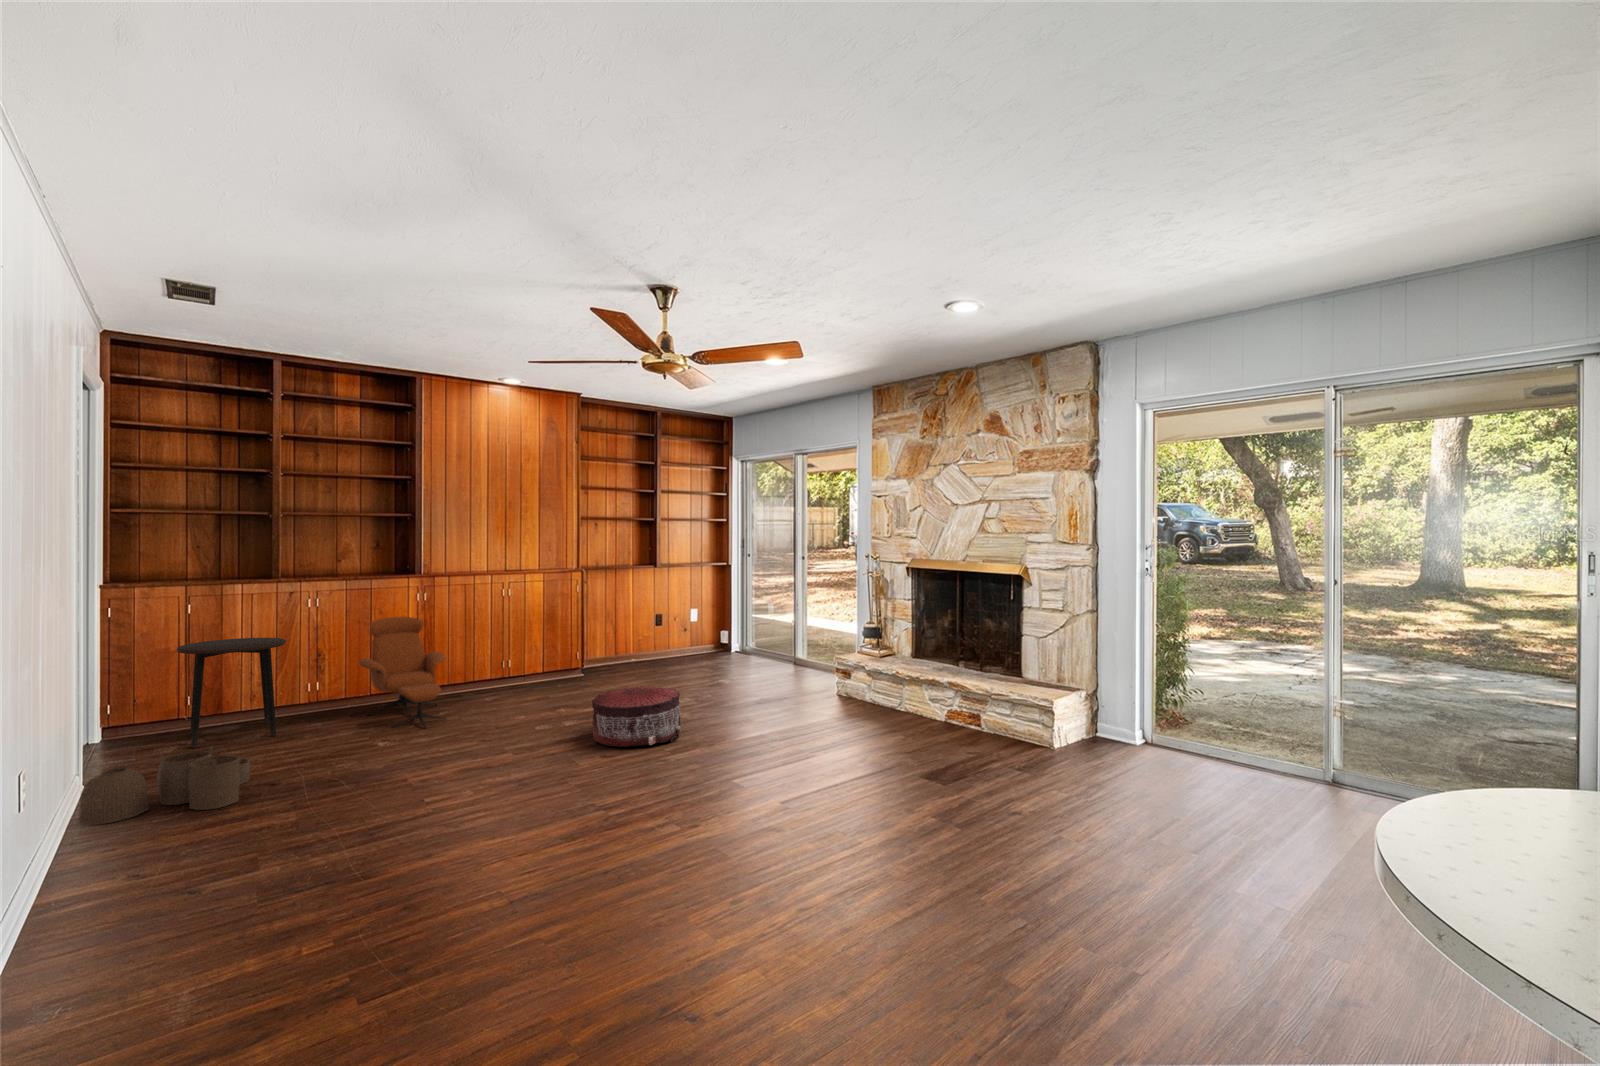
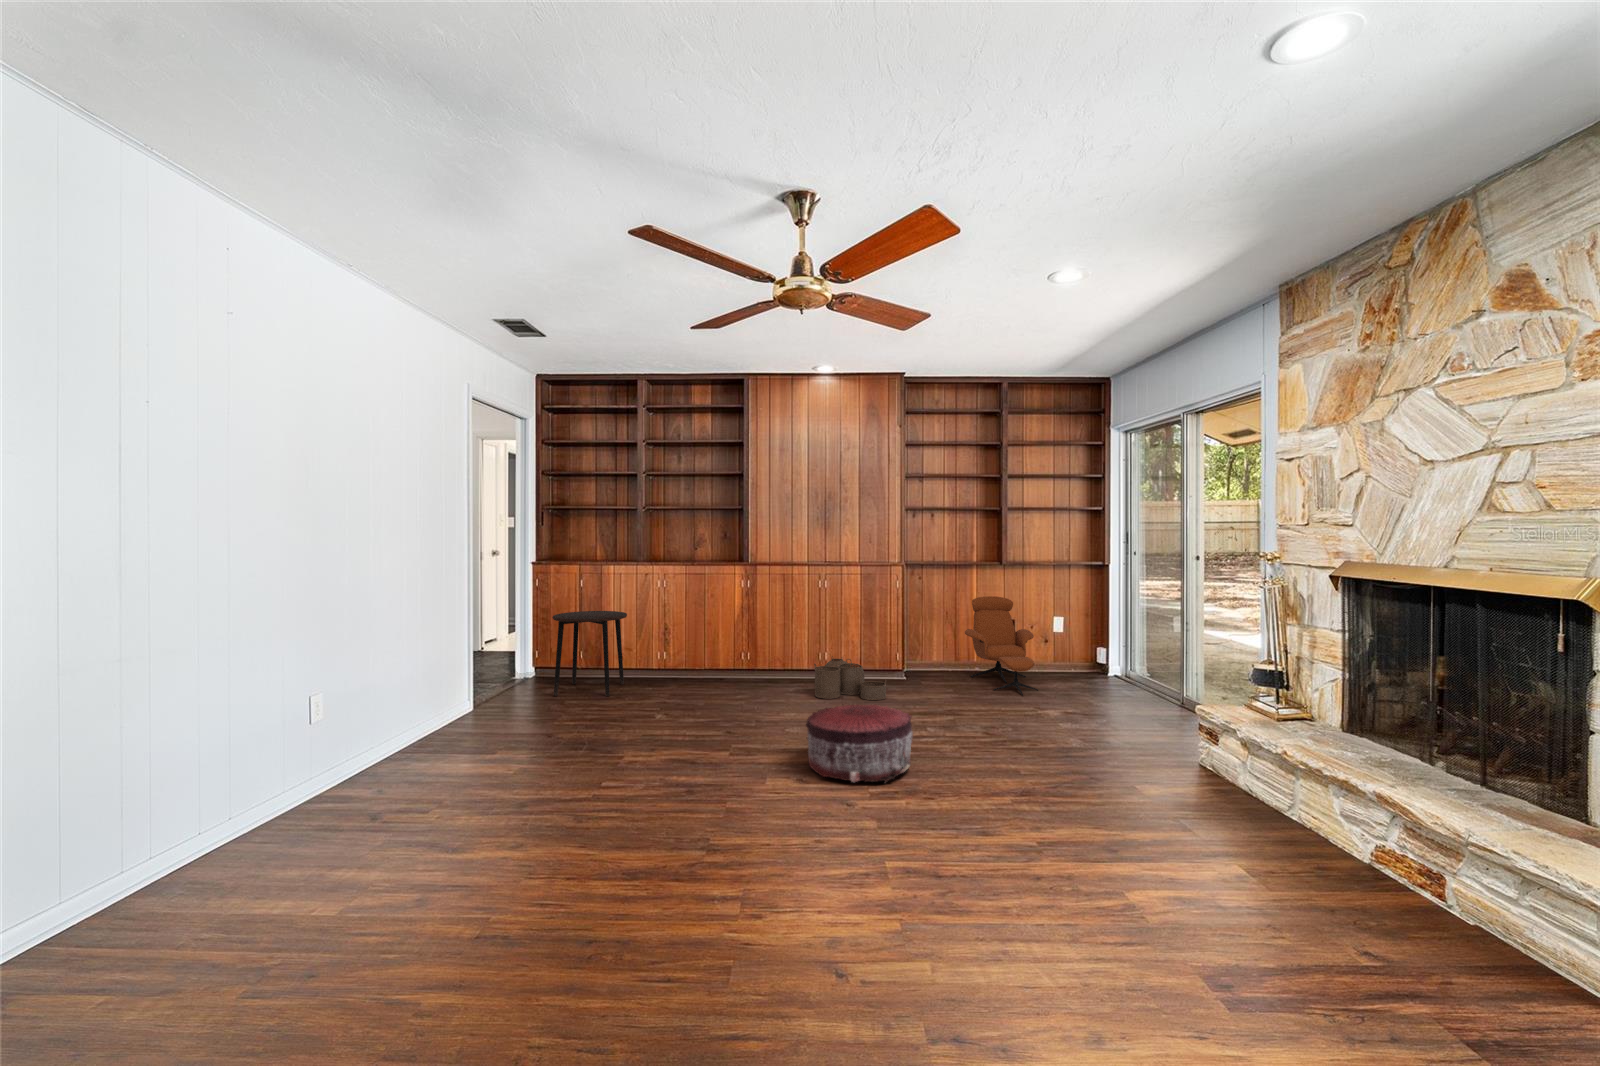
lounge chair: present [359,616,445,727] -> present [965,596,1038,696]
woven basket: present [78,746,250,825] -> present [814,656,887,700]

